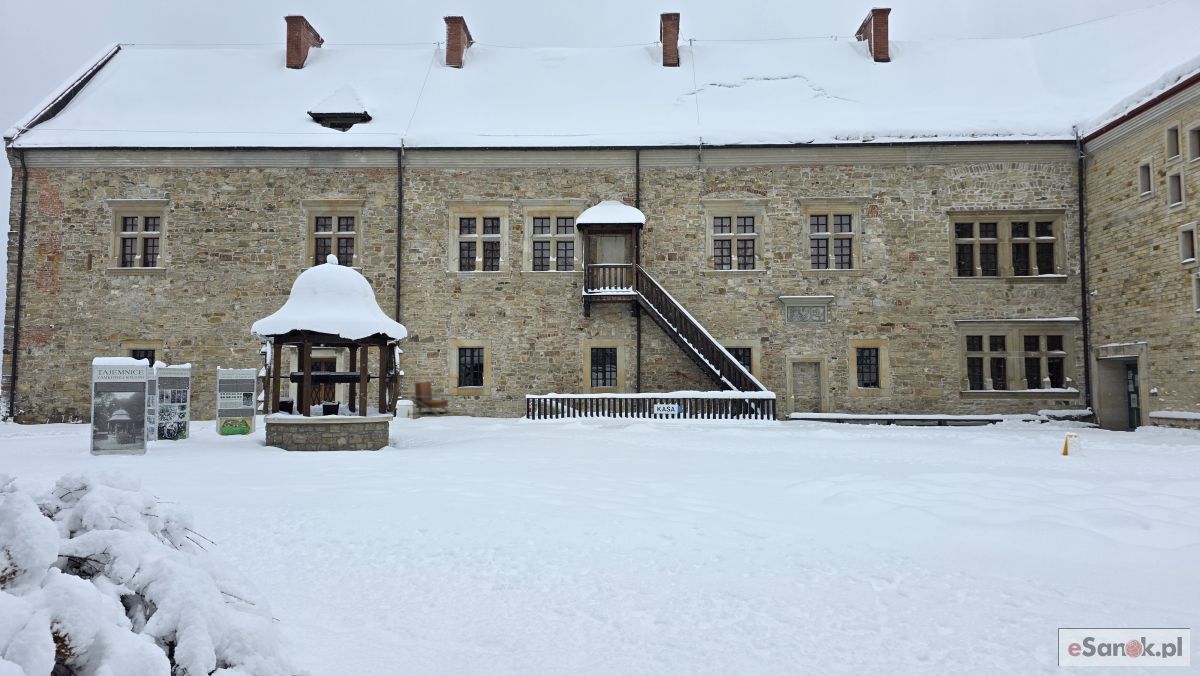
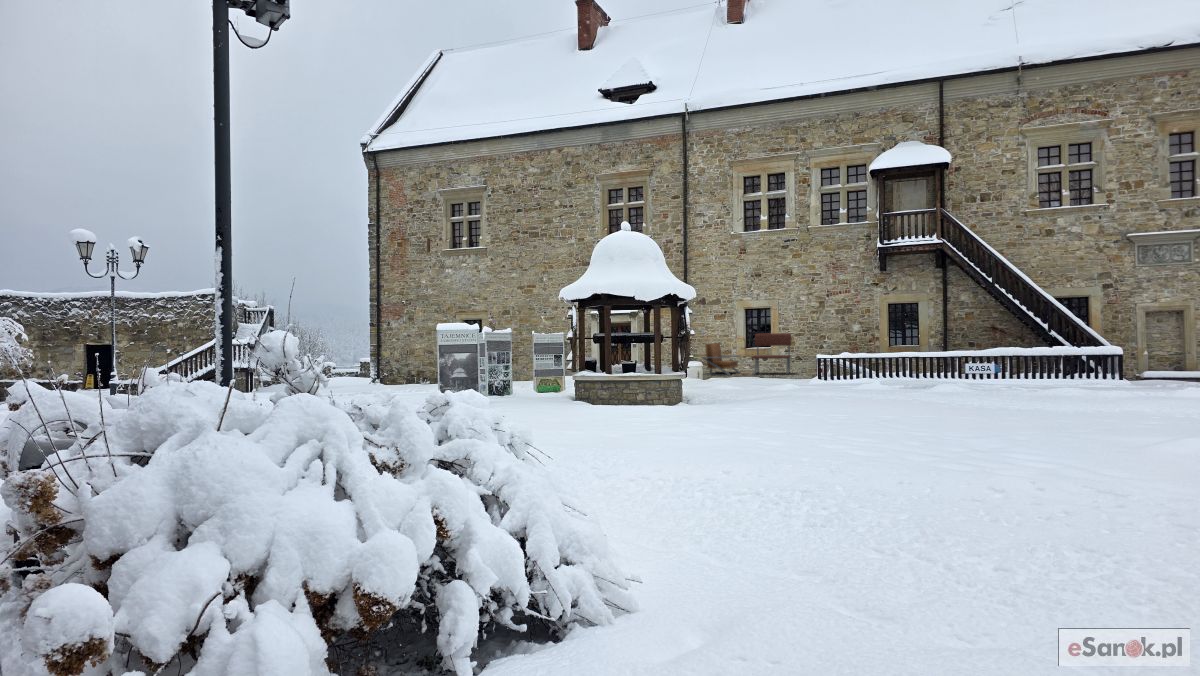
bench: none [462,373,501,414] -> present [752,333,791,374]

